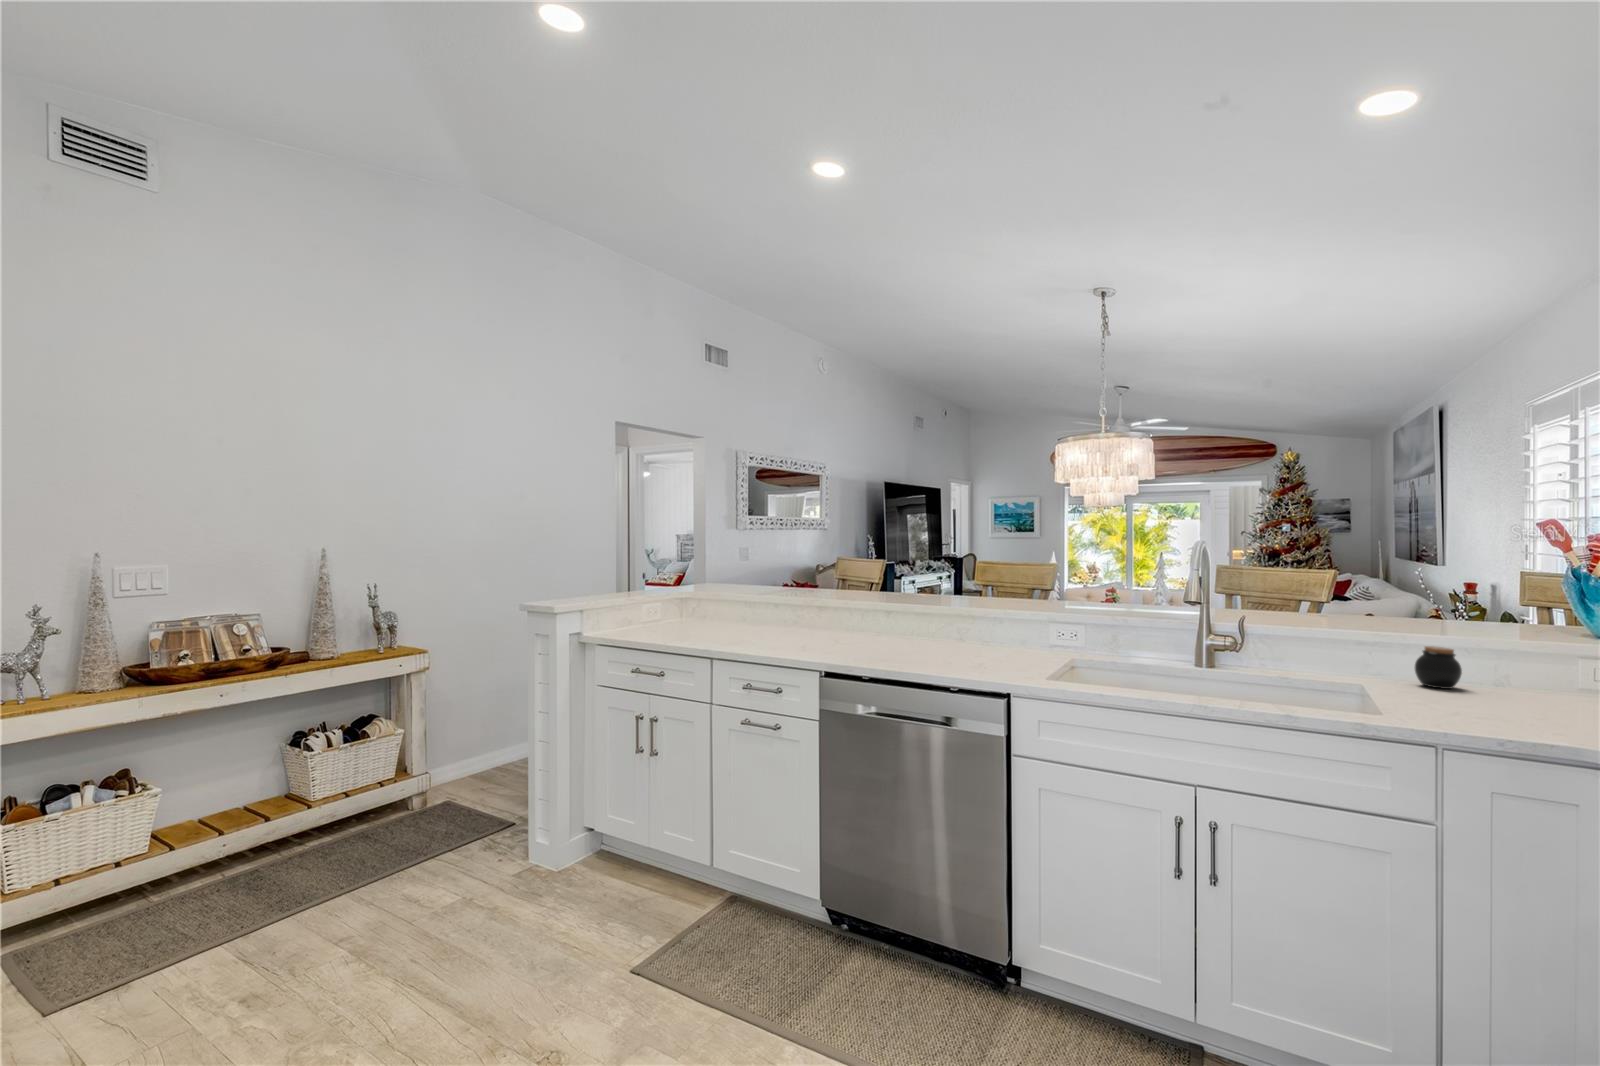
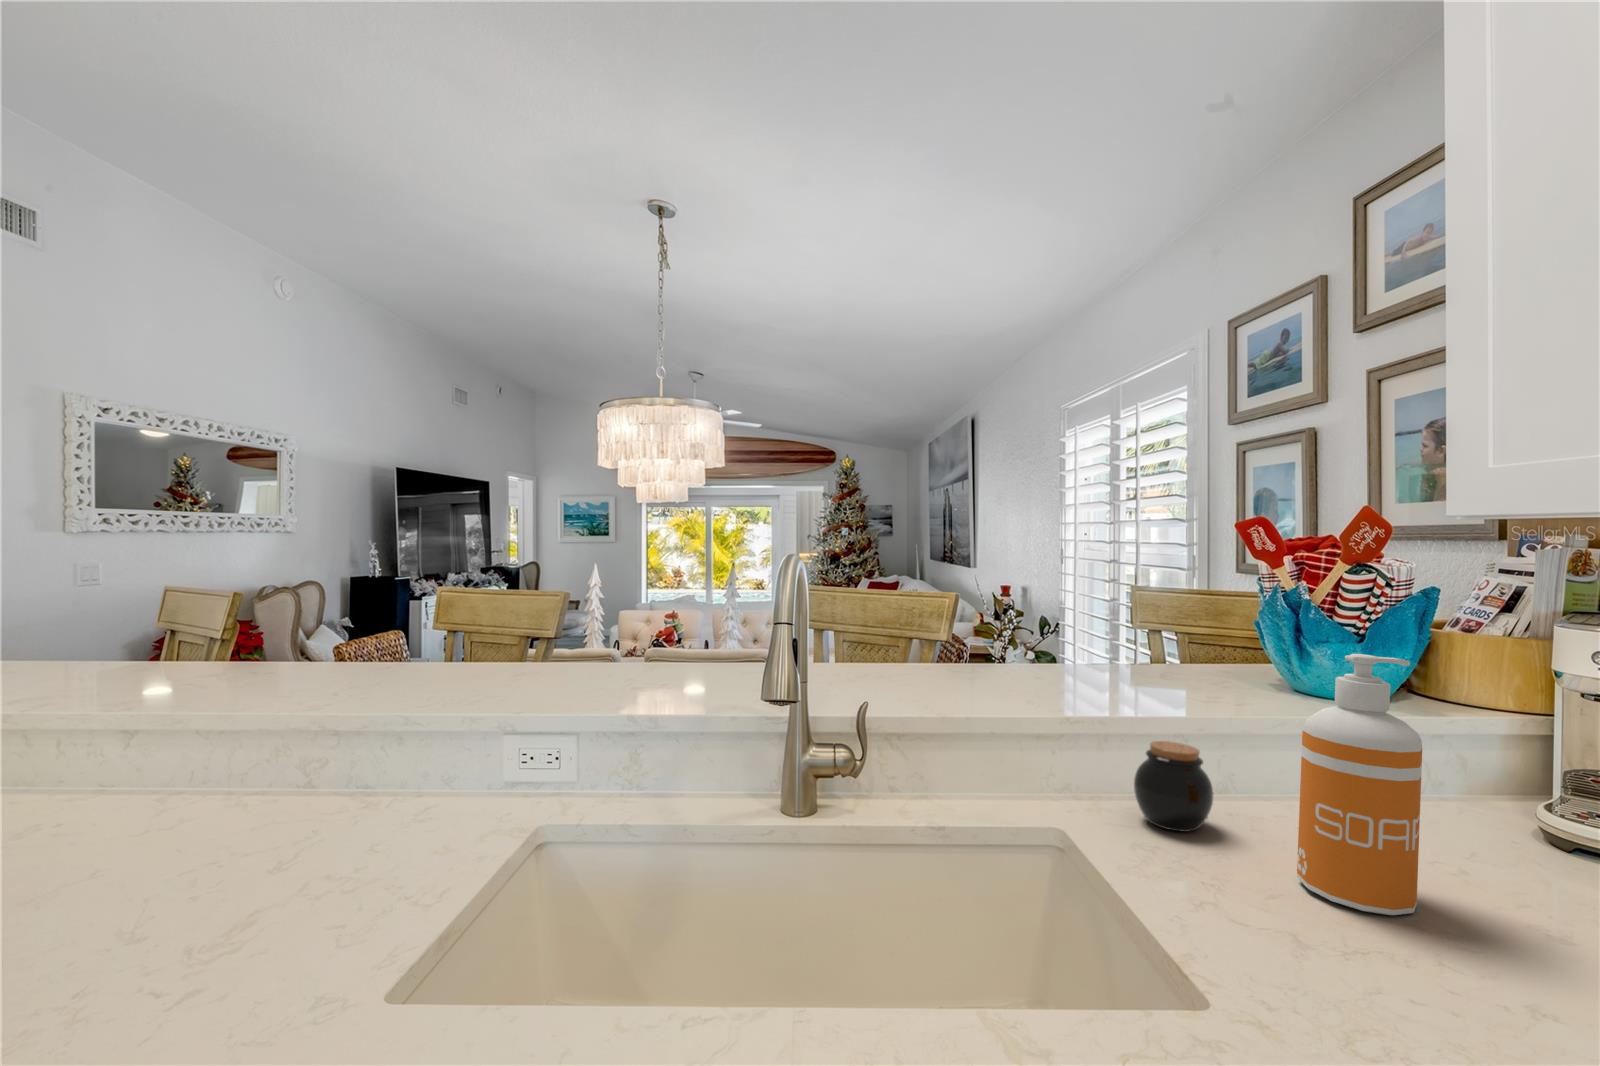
soap dispenser: none [1481,596,1545,710] -> present [1297,654,1422,915]

